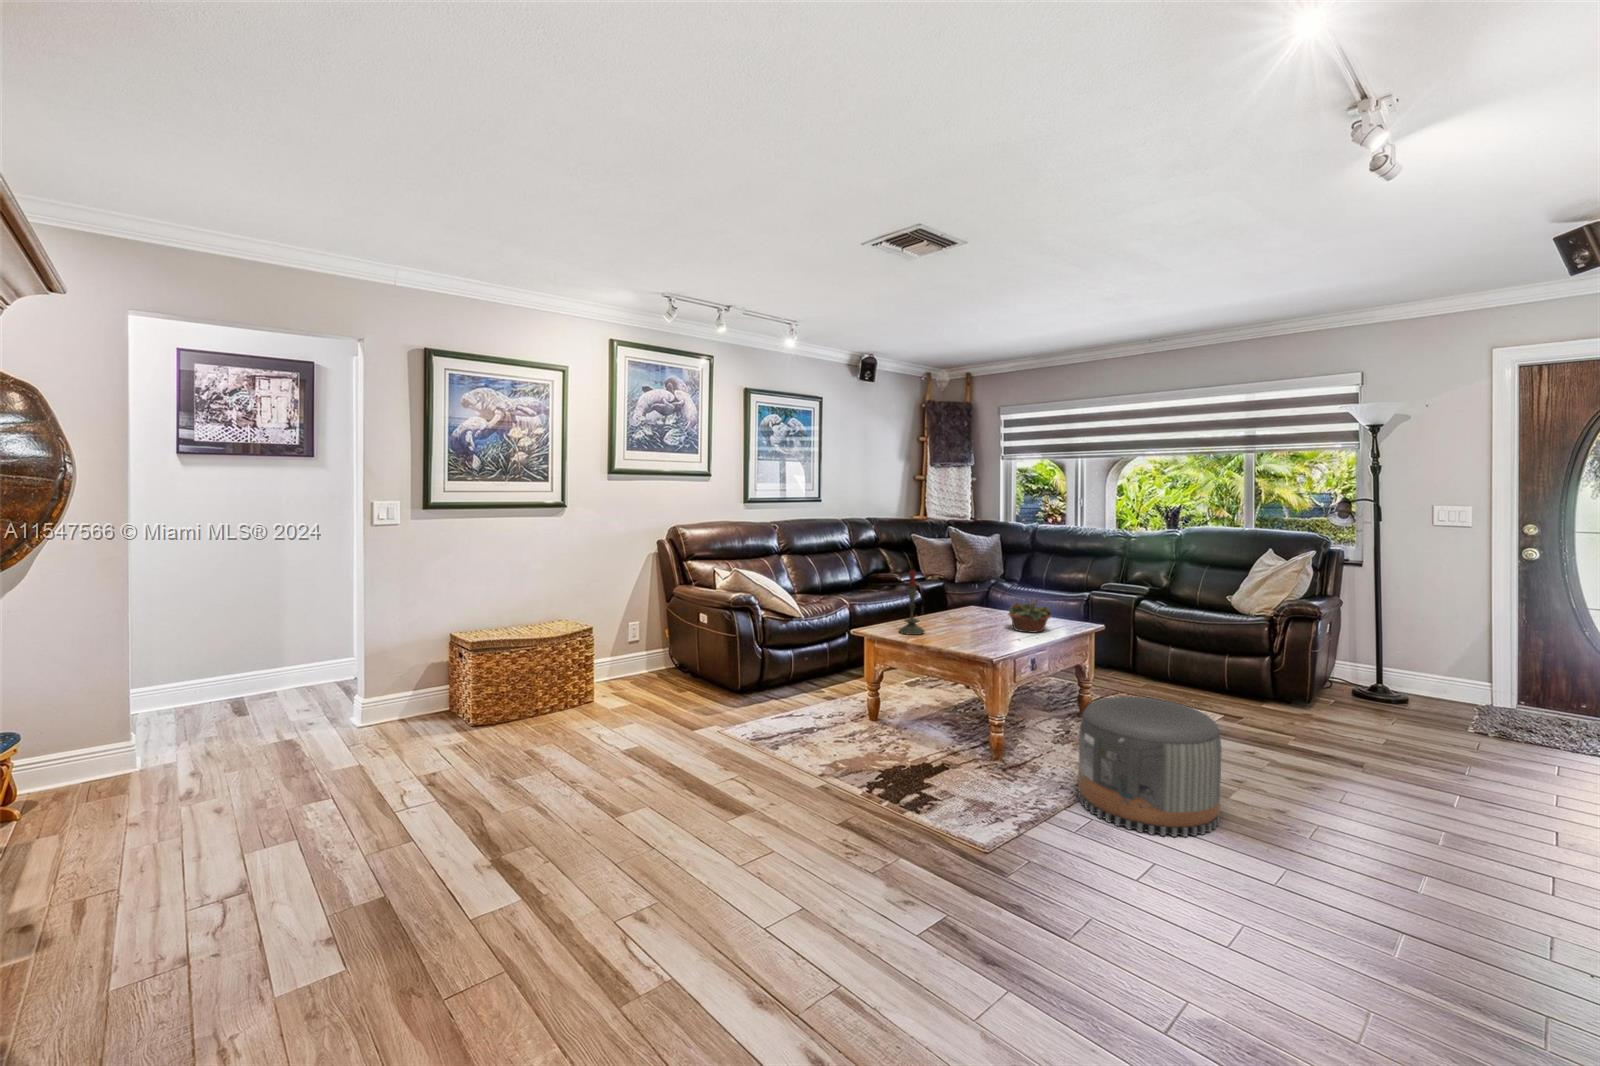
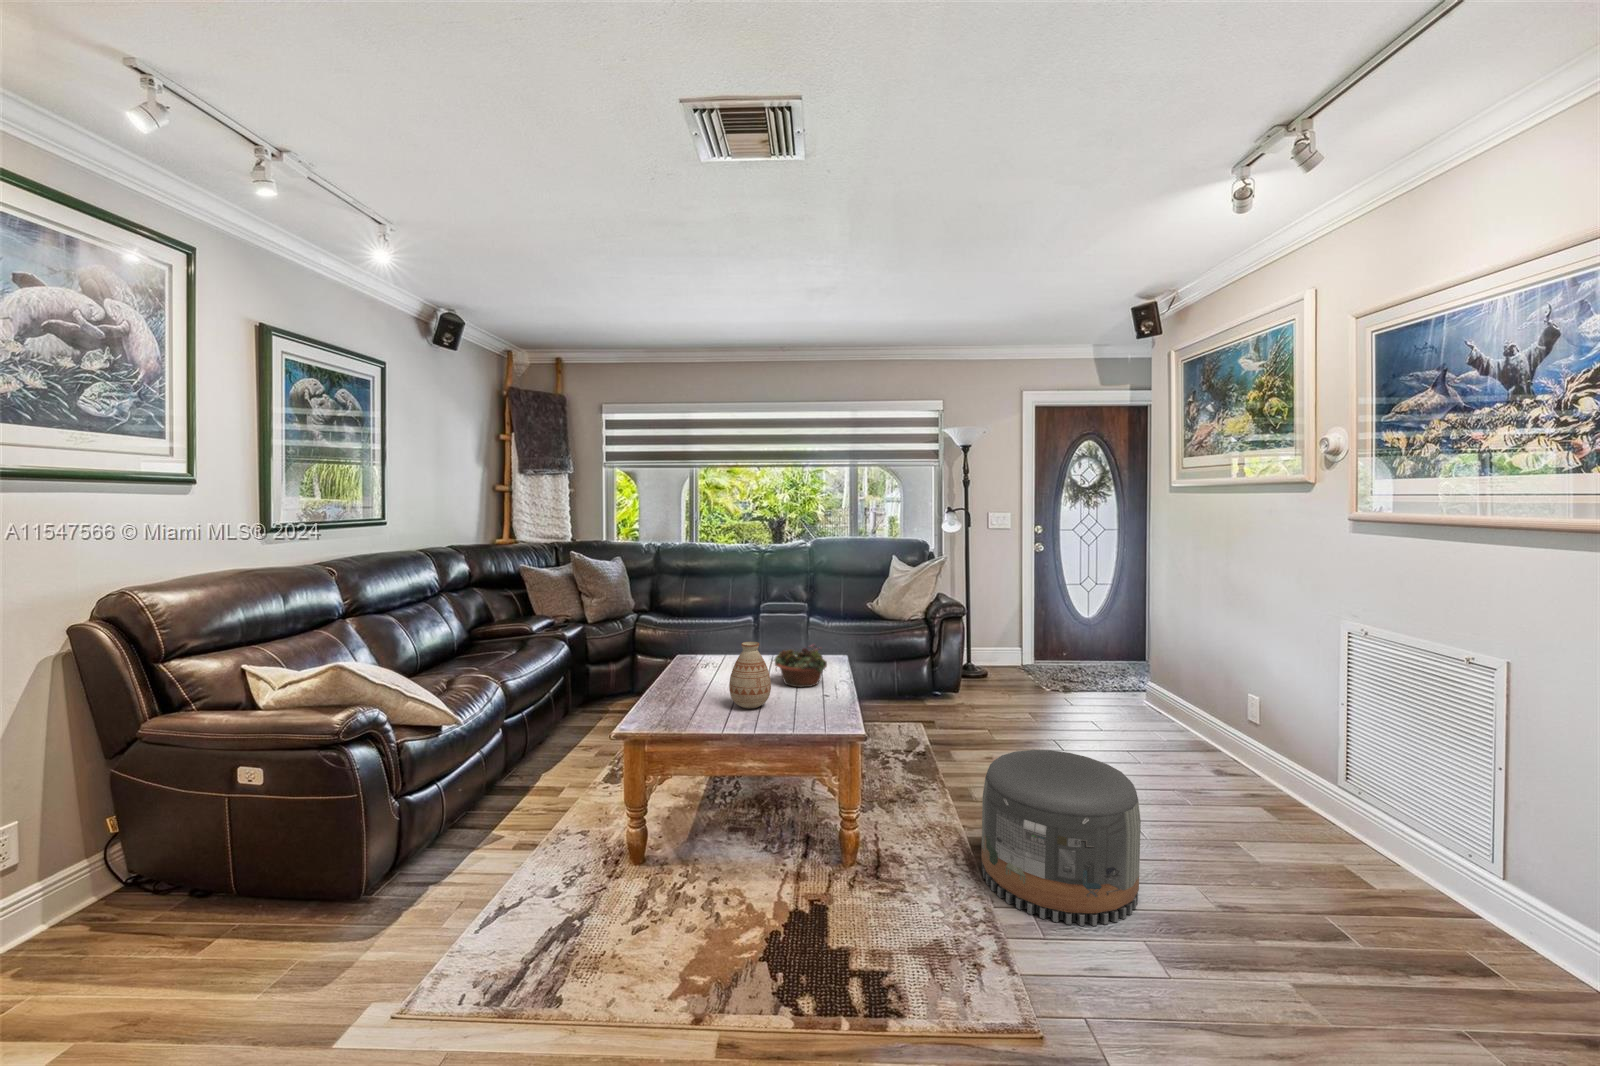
candle: present [899,570,924,635] -> none [674,626,711,725]
vase: none [946,586,978,635] -> present [729,642,771,709]

